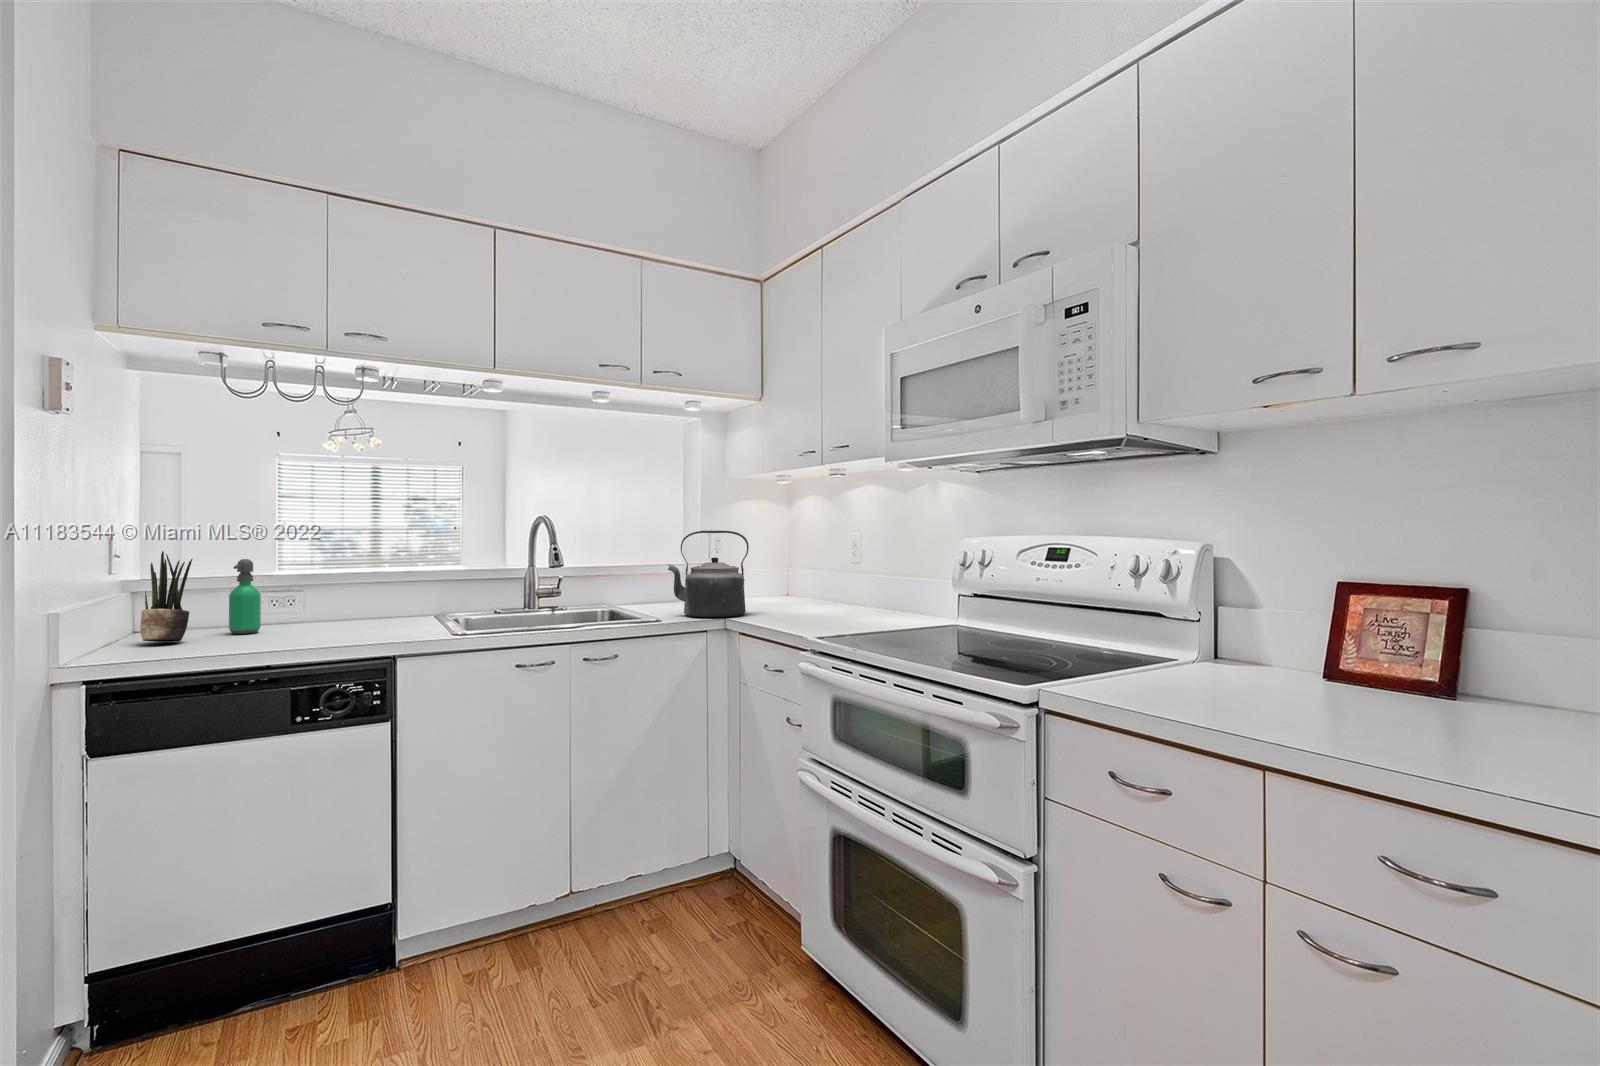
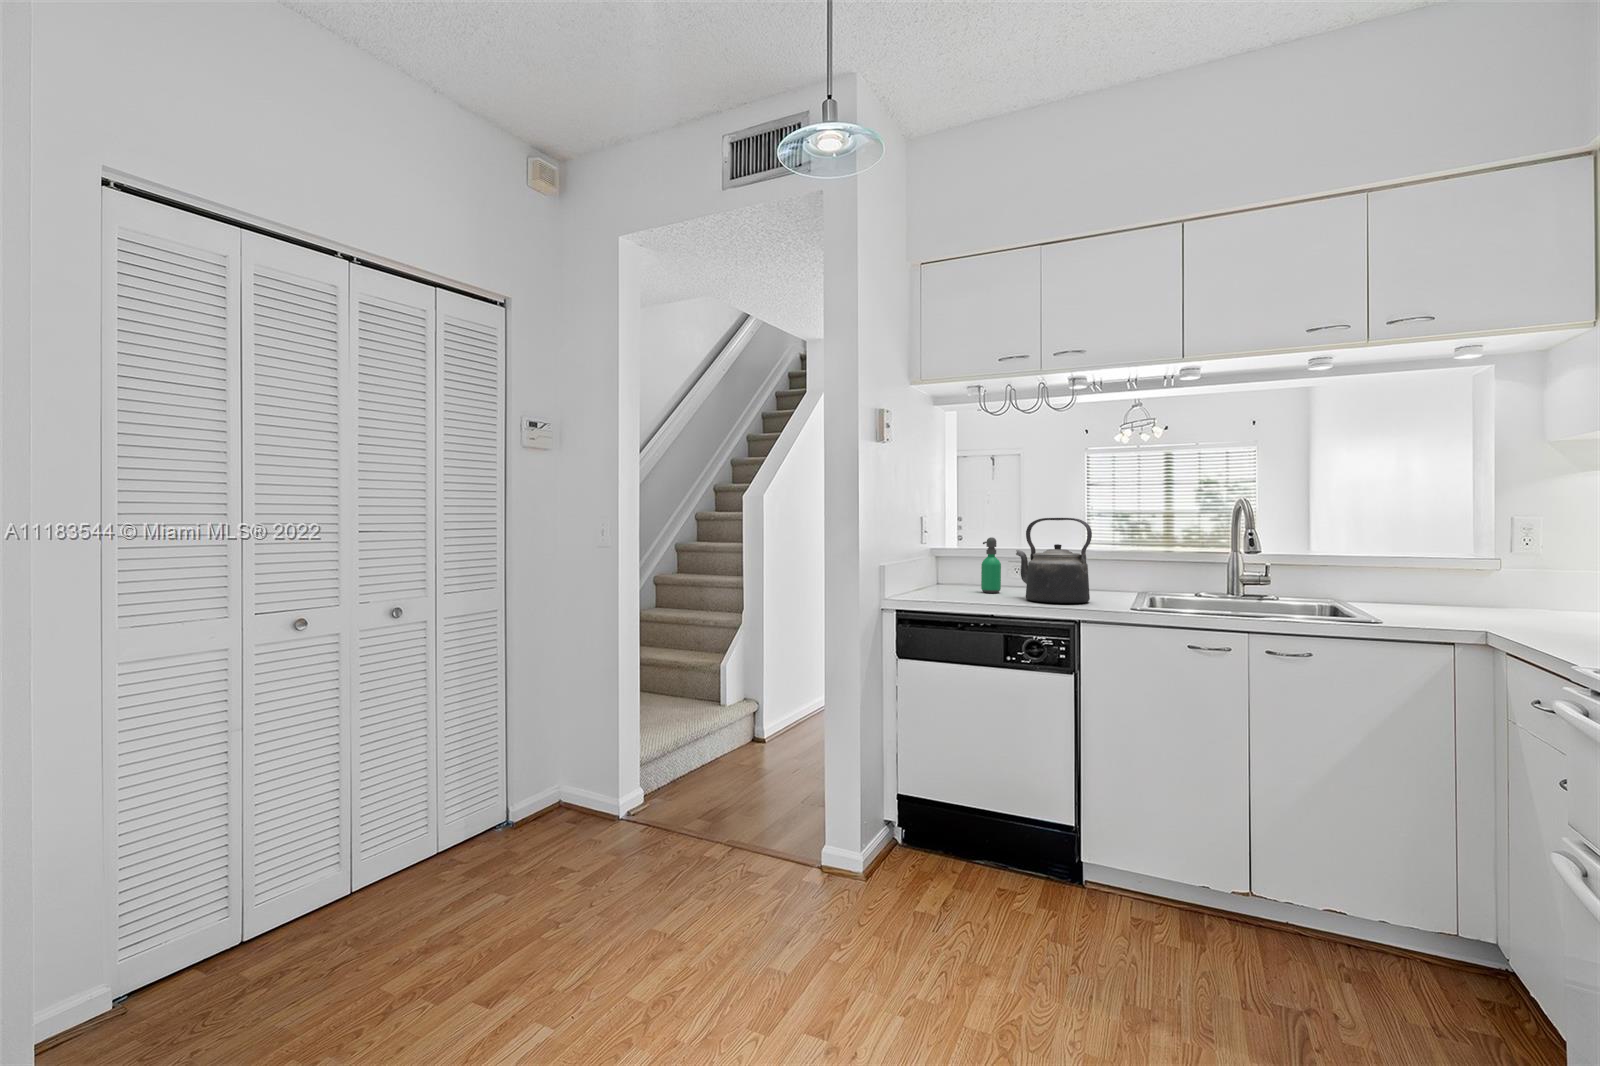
kettle: present [668,531,749,617] -> present [1016,518,1092,603]
potted plant: present [140,551,192,642] -> none [928,530,957,593]

